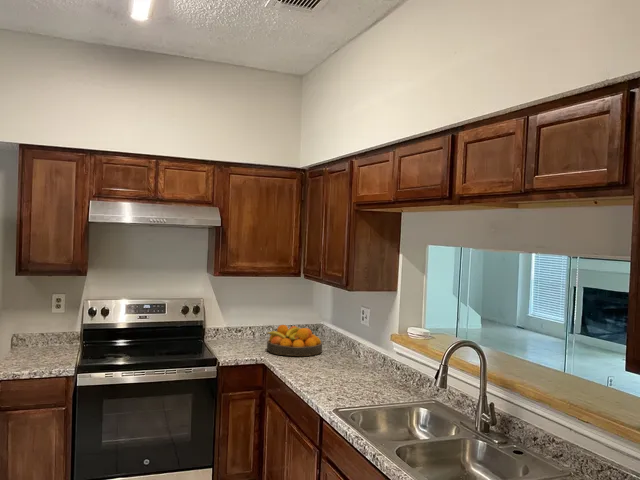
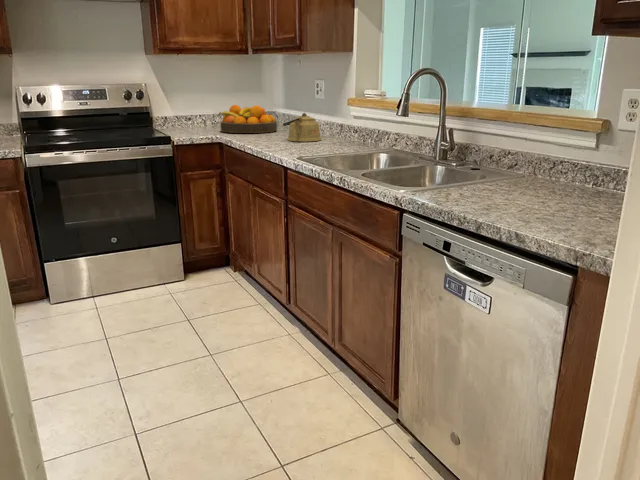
kettle: none [326,347,363,378] -> present [283,113,321,142]

